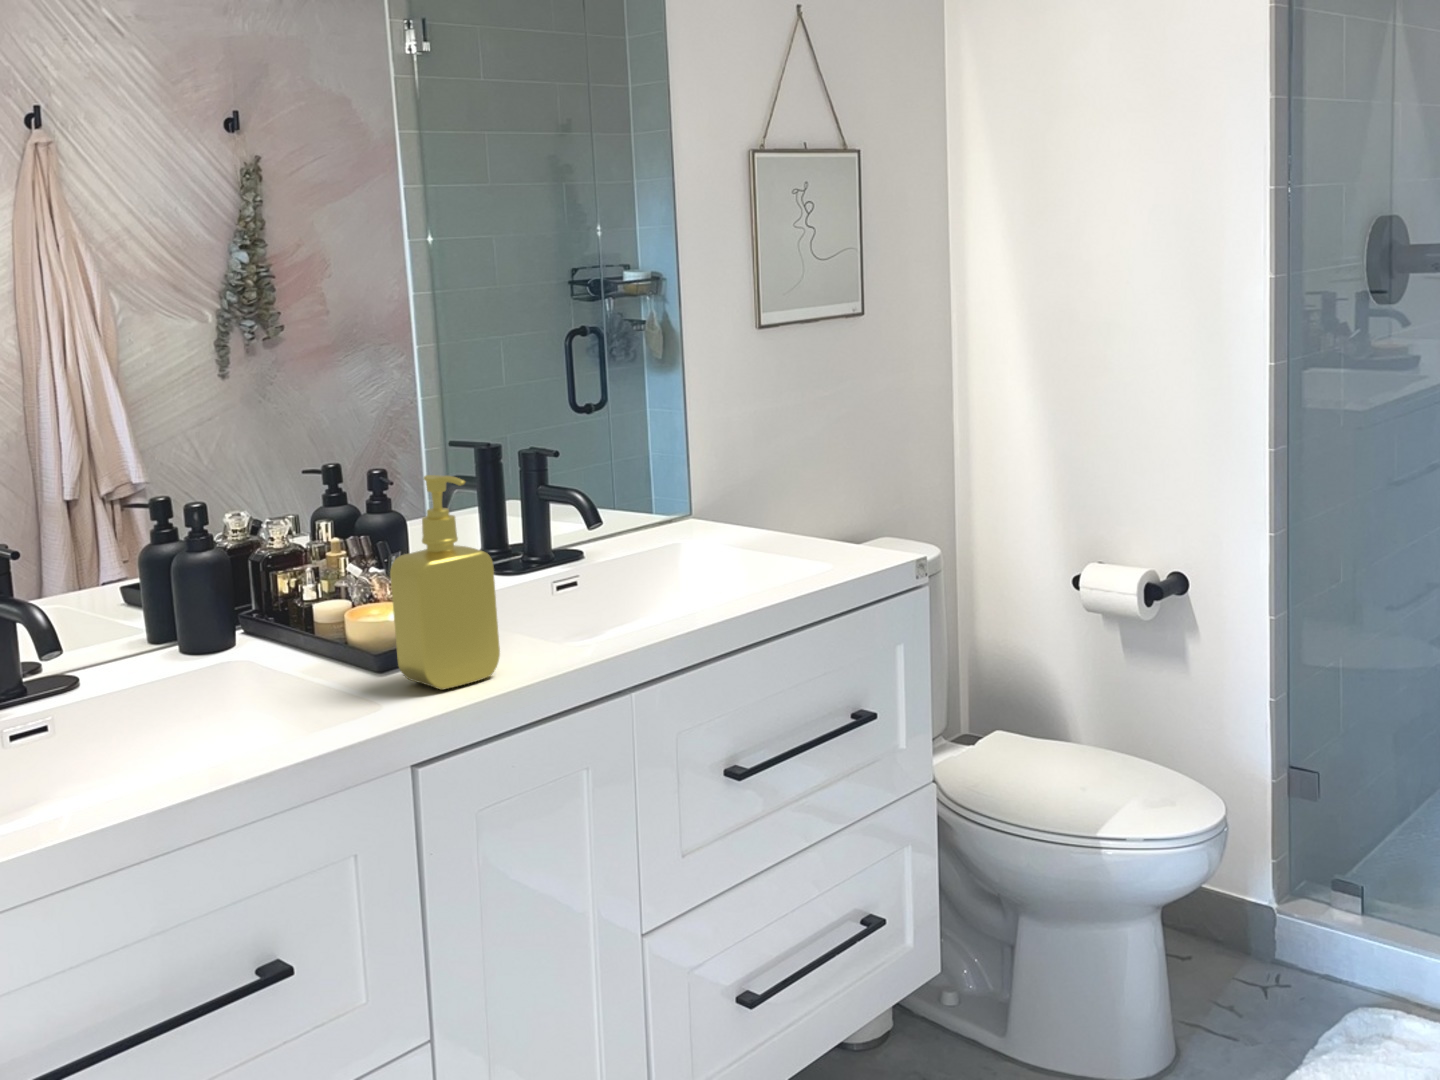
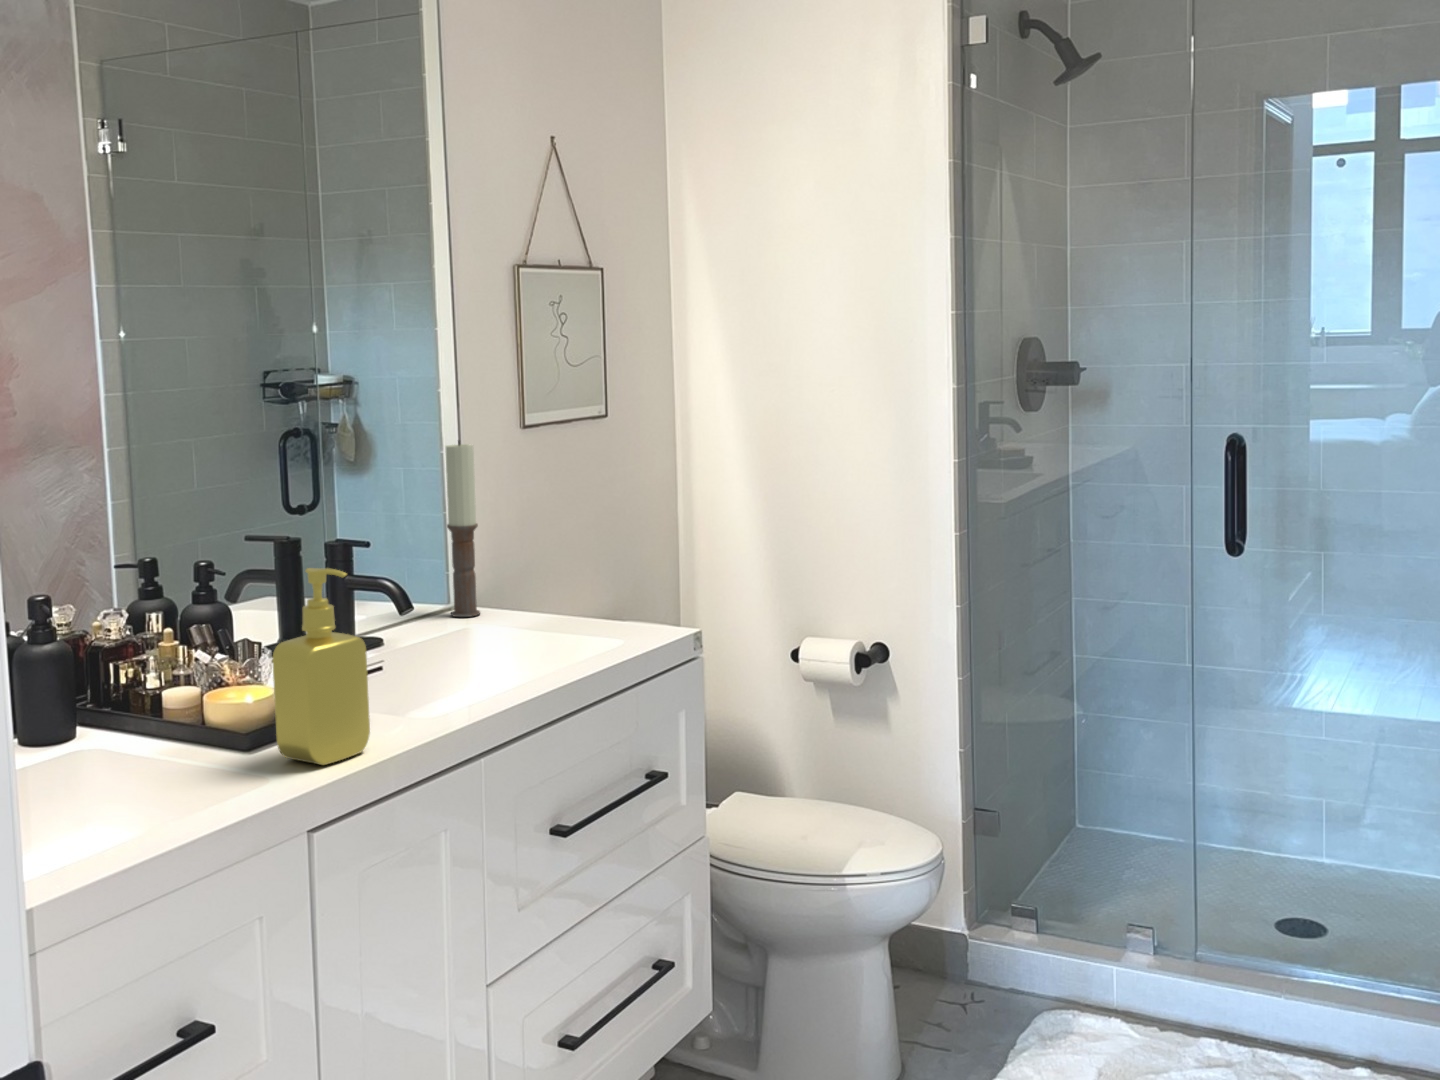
candle: none [661,341,702,533] -> present [446,441,480,617]

